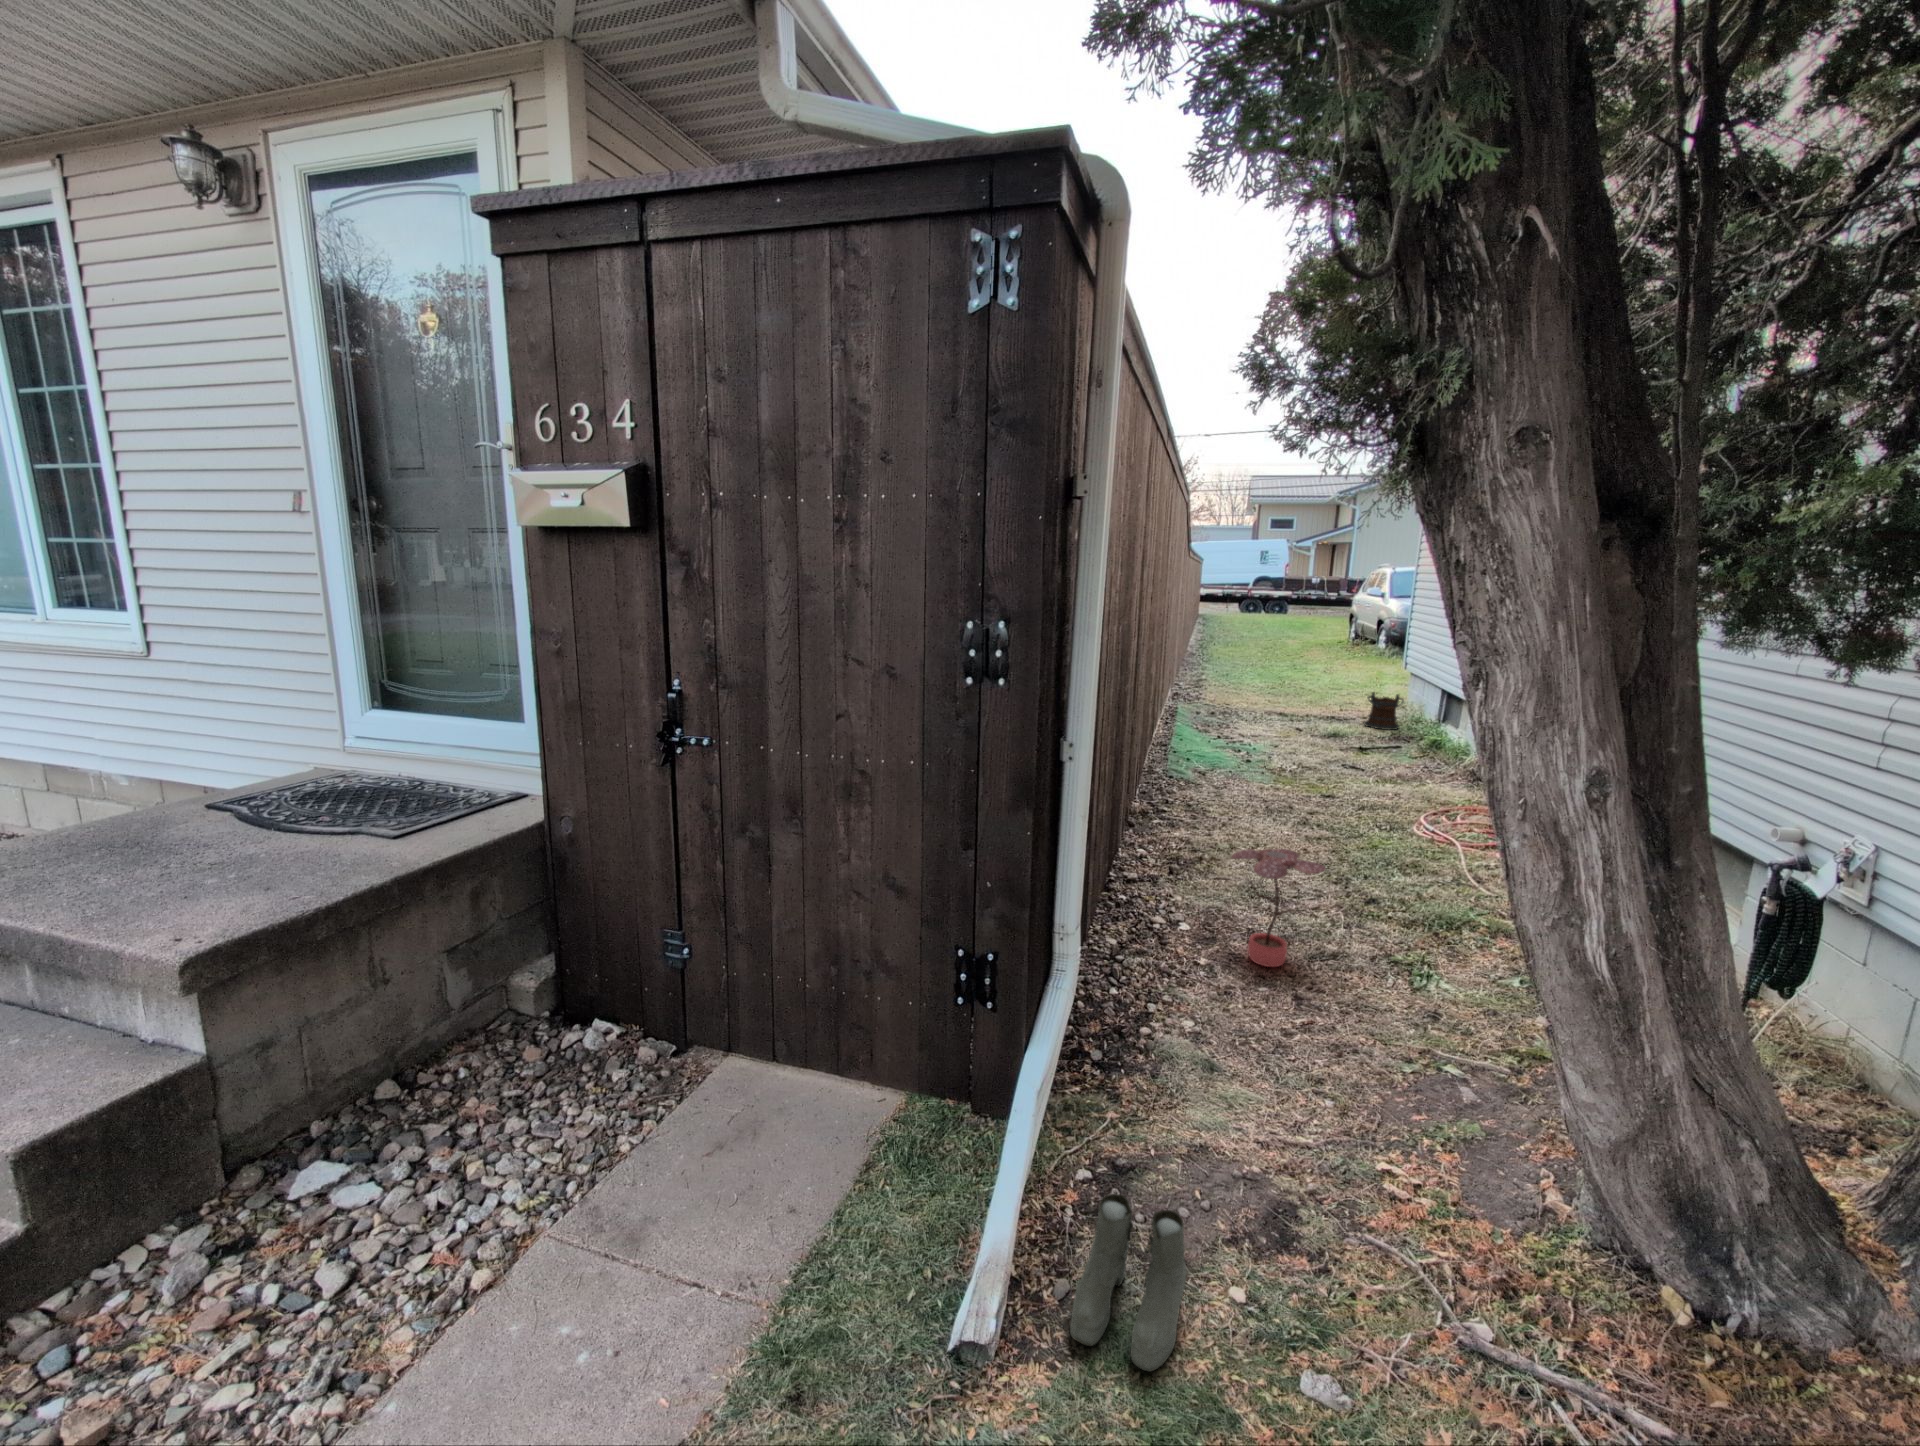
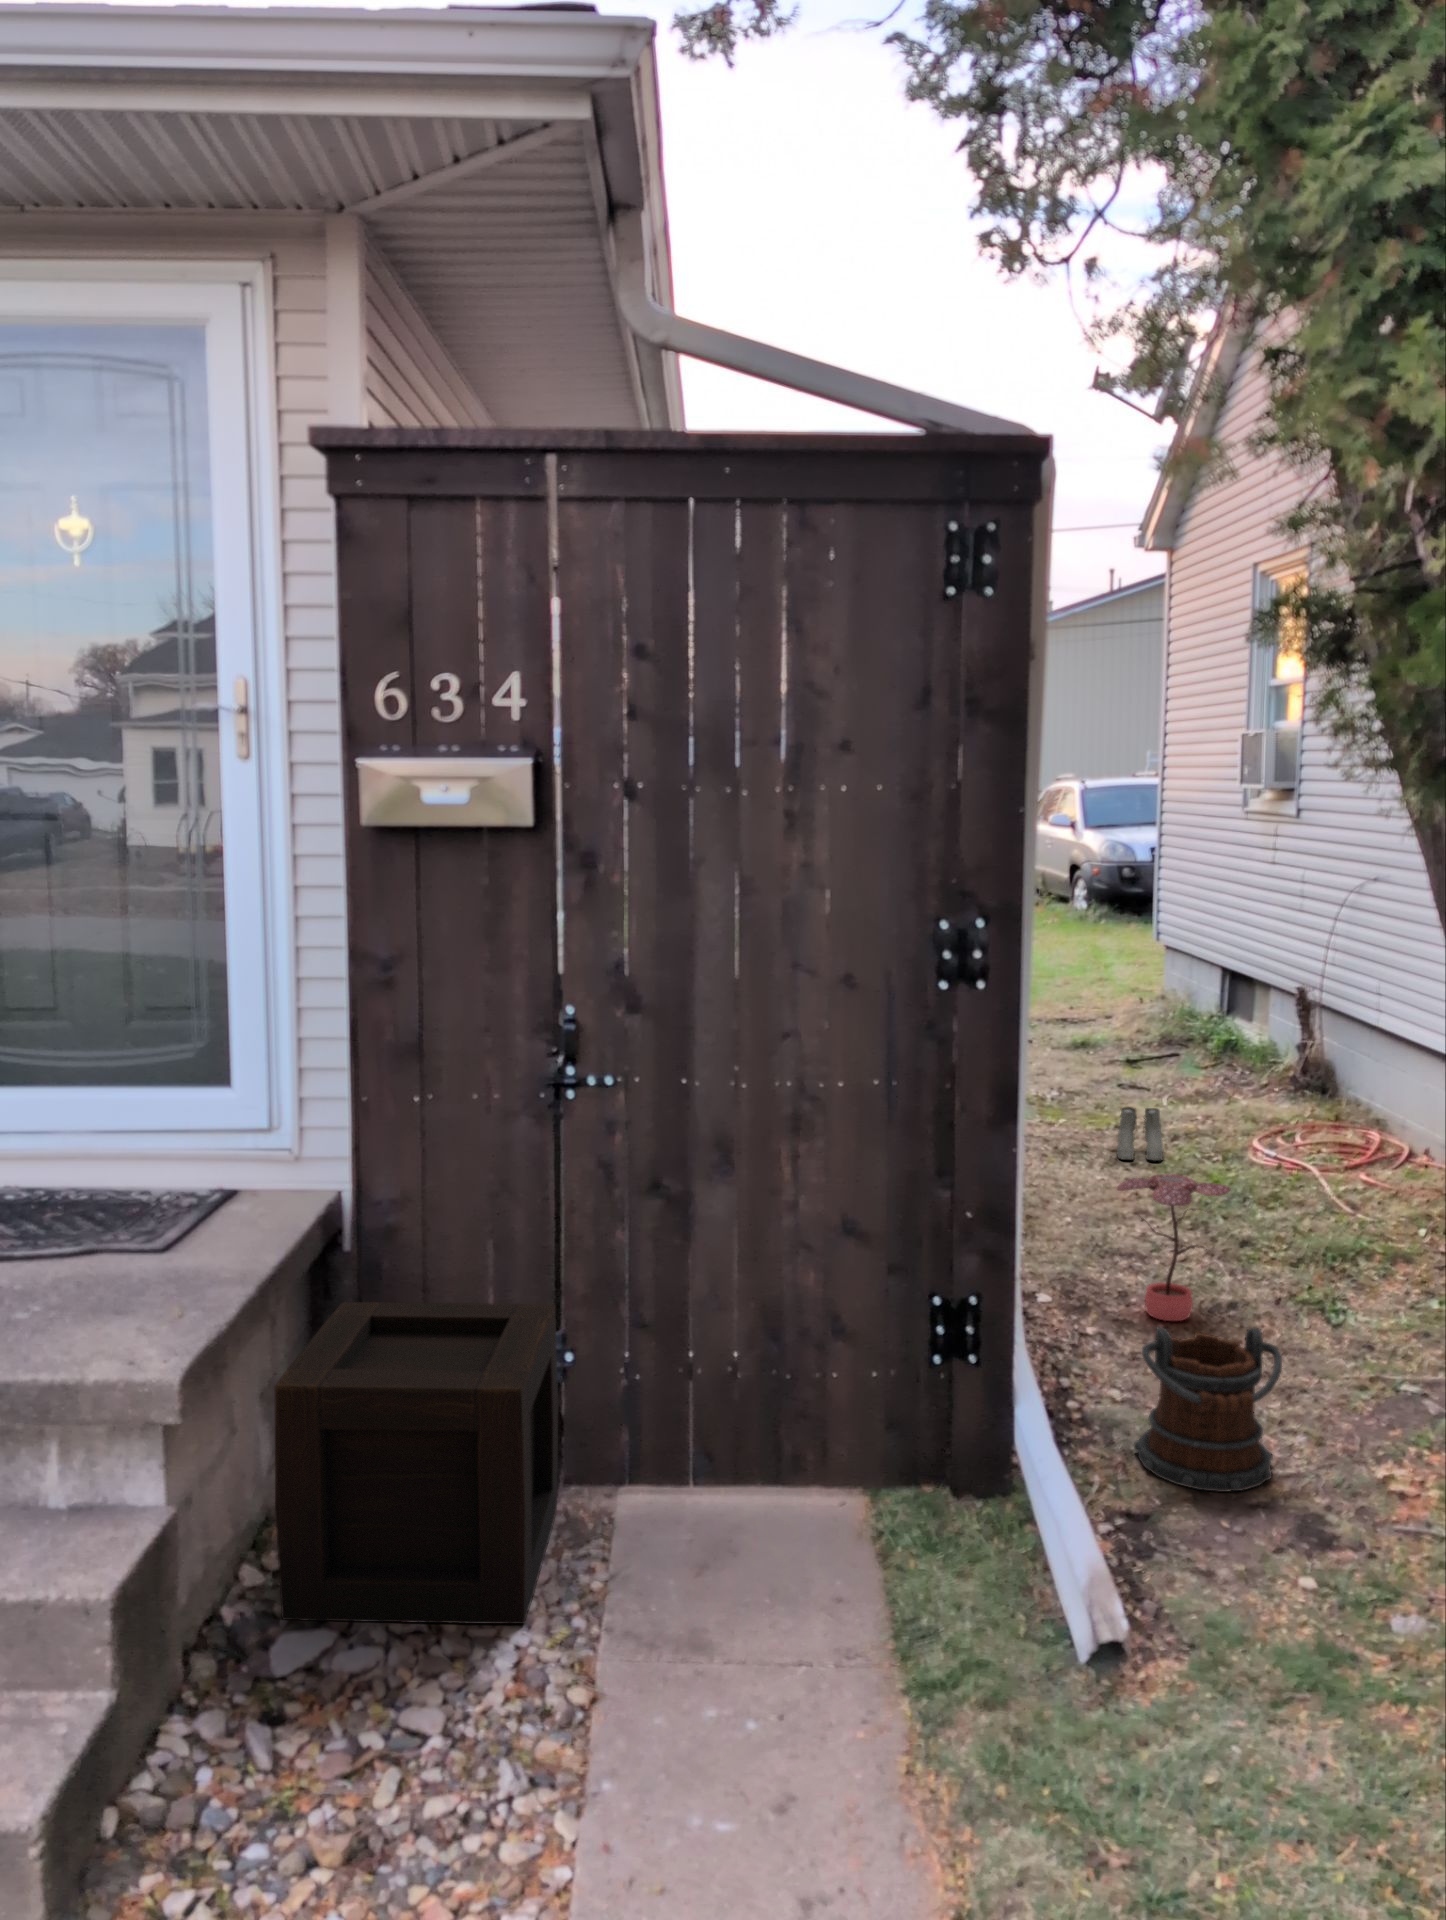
bucket: present [1364,693,1404,730] -> present [1134,1327,1282,1492]
wooden crate: none [371,886,665,1172] -> present [275,1302,558,1624]
boots: present [1070,1193,1186,1372] -> present [1117,1107,1163,1161]

